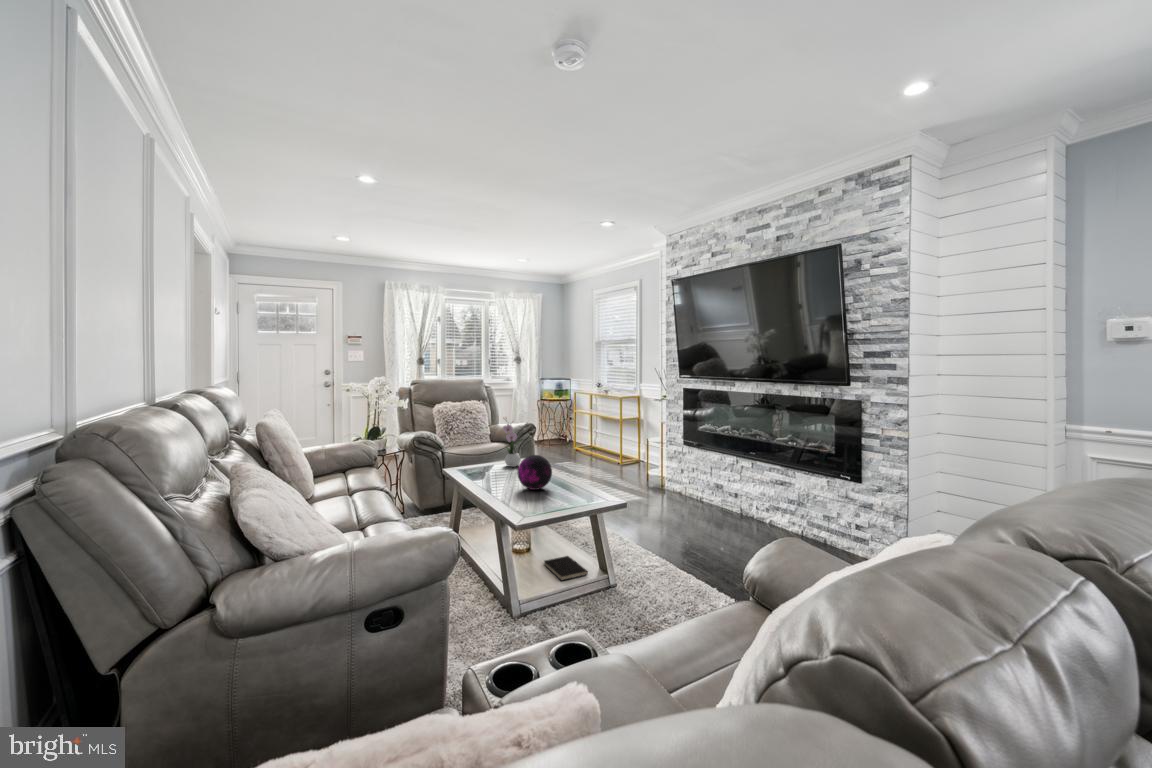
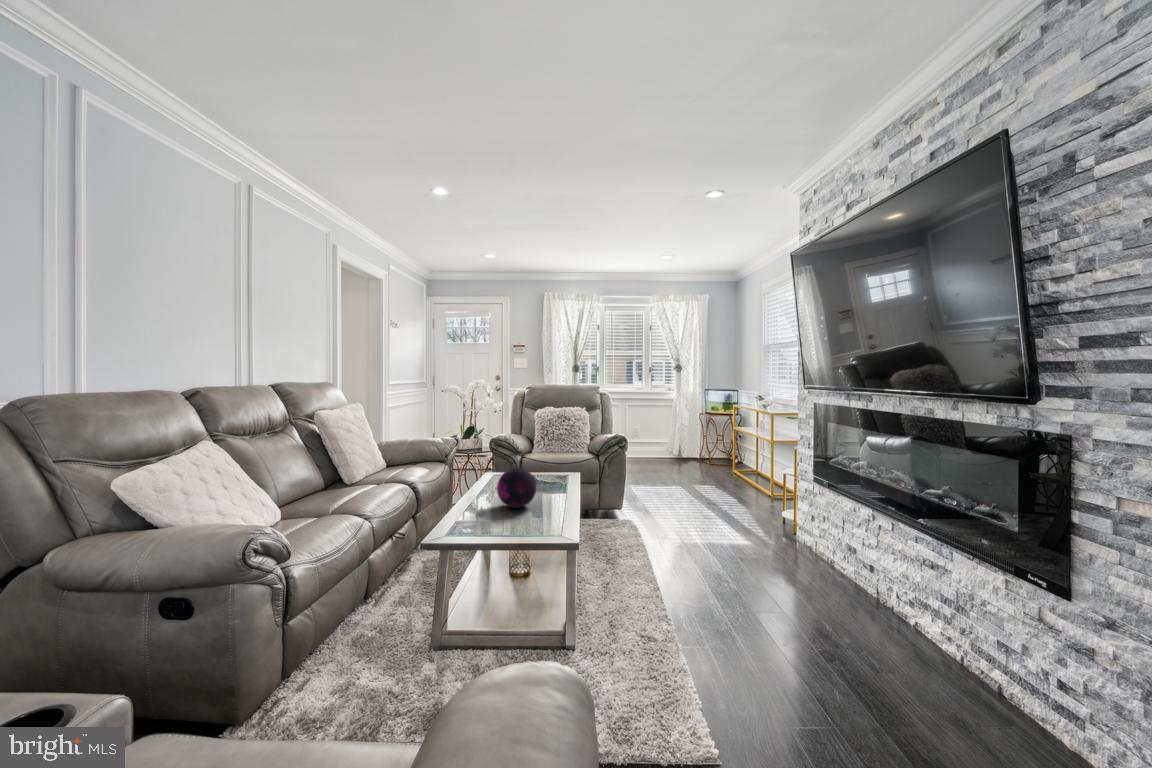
flower arrangement: present [503,424,521,467] -> none [540,424,565,479]
hardcover book: present [544,556,588,581] -> none [501,591,545,622]

